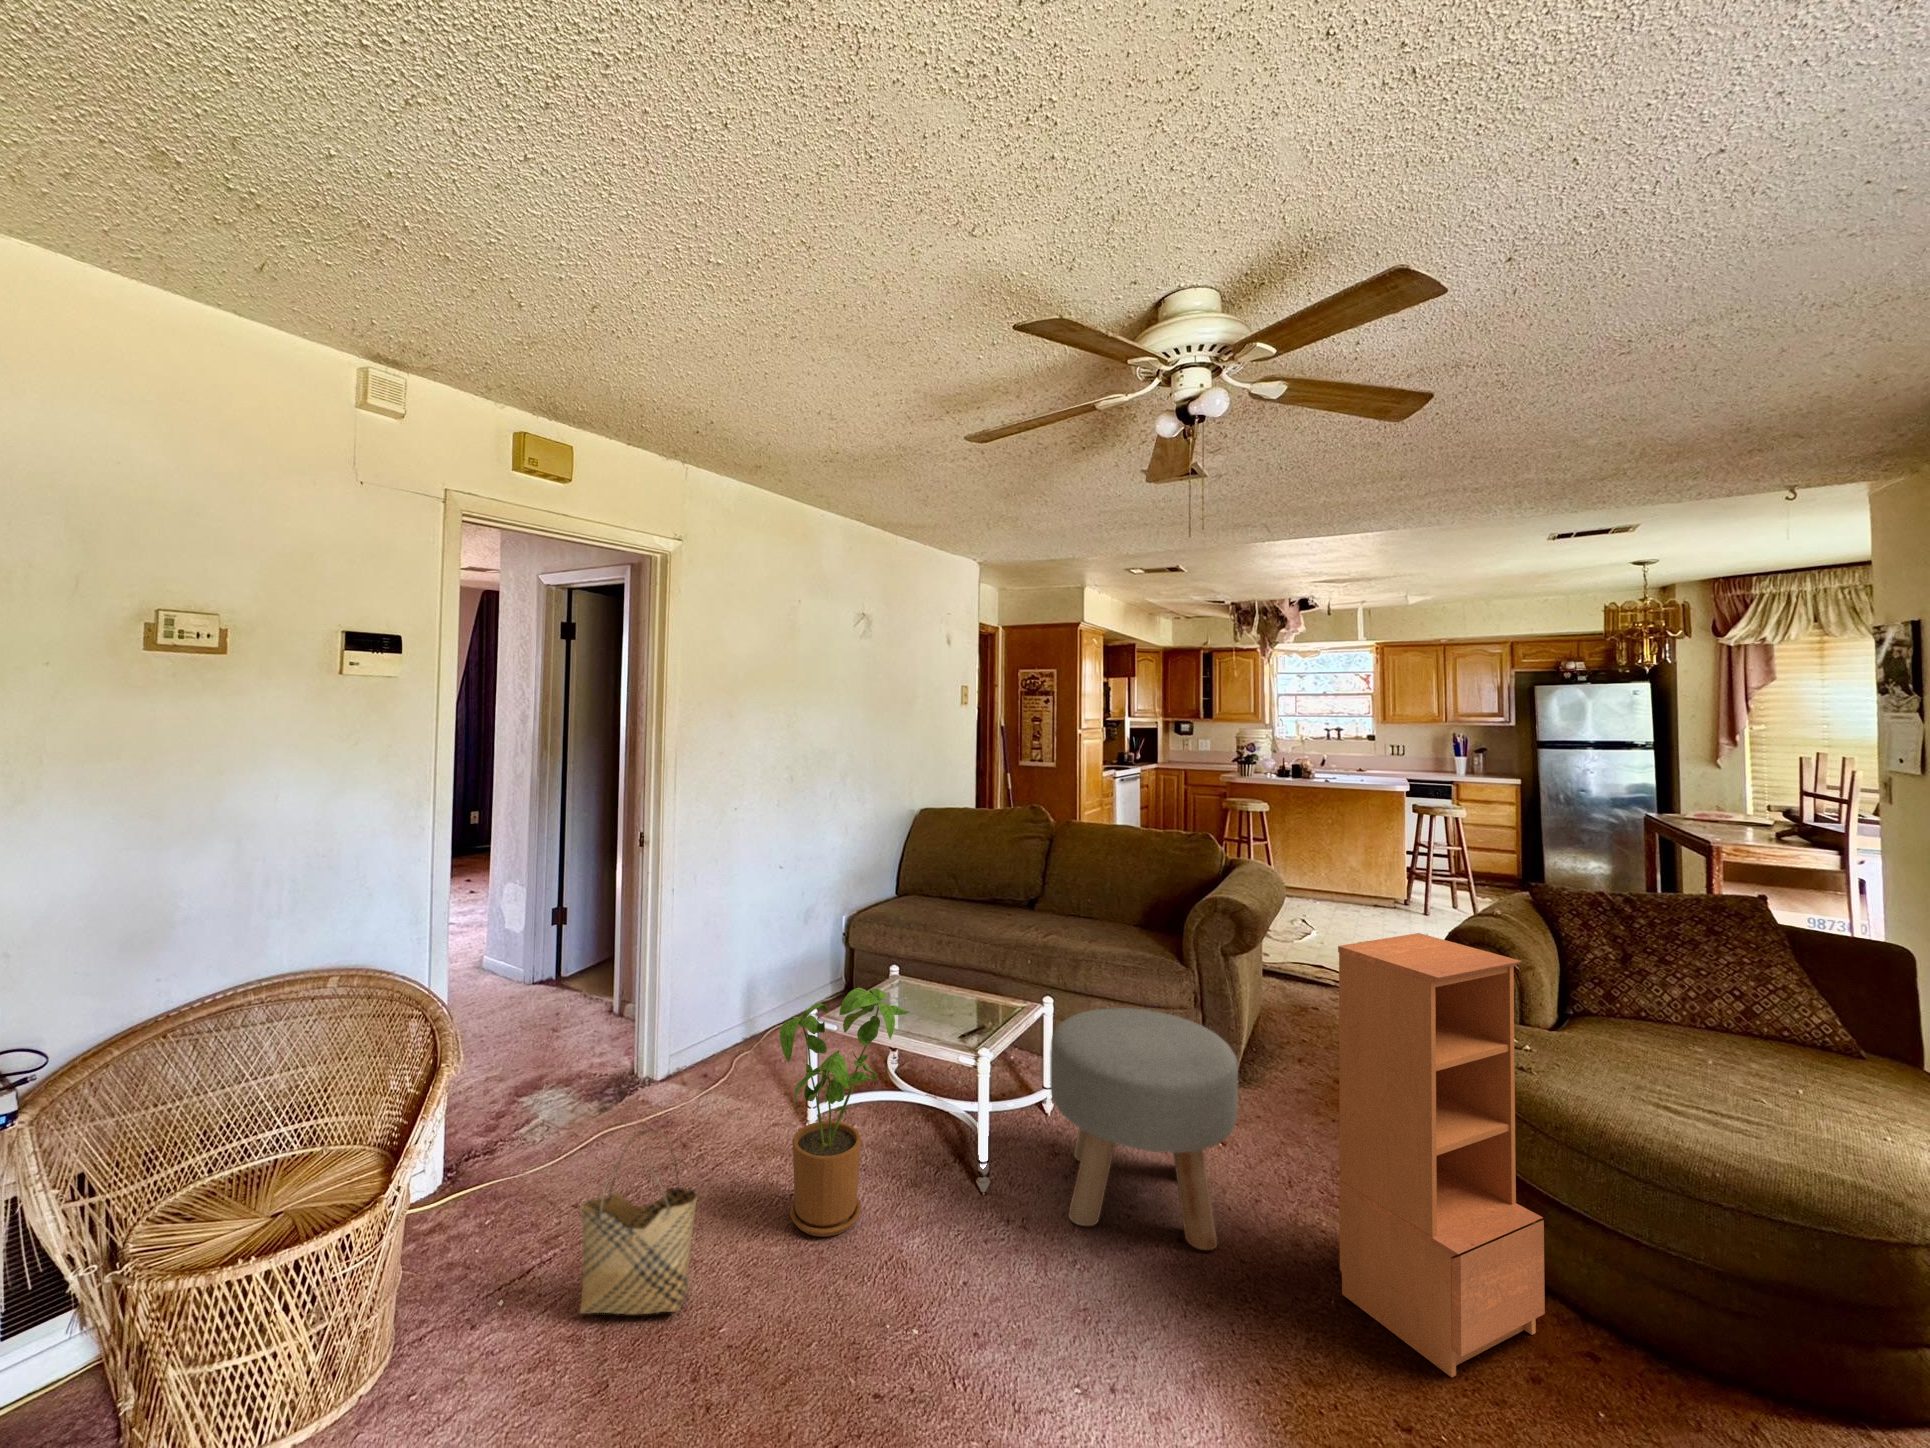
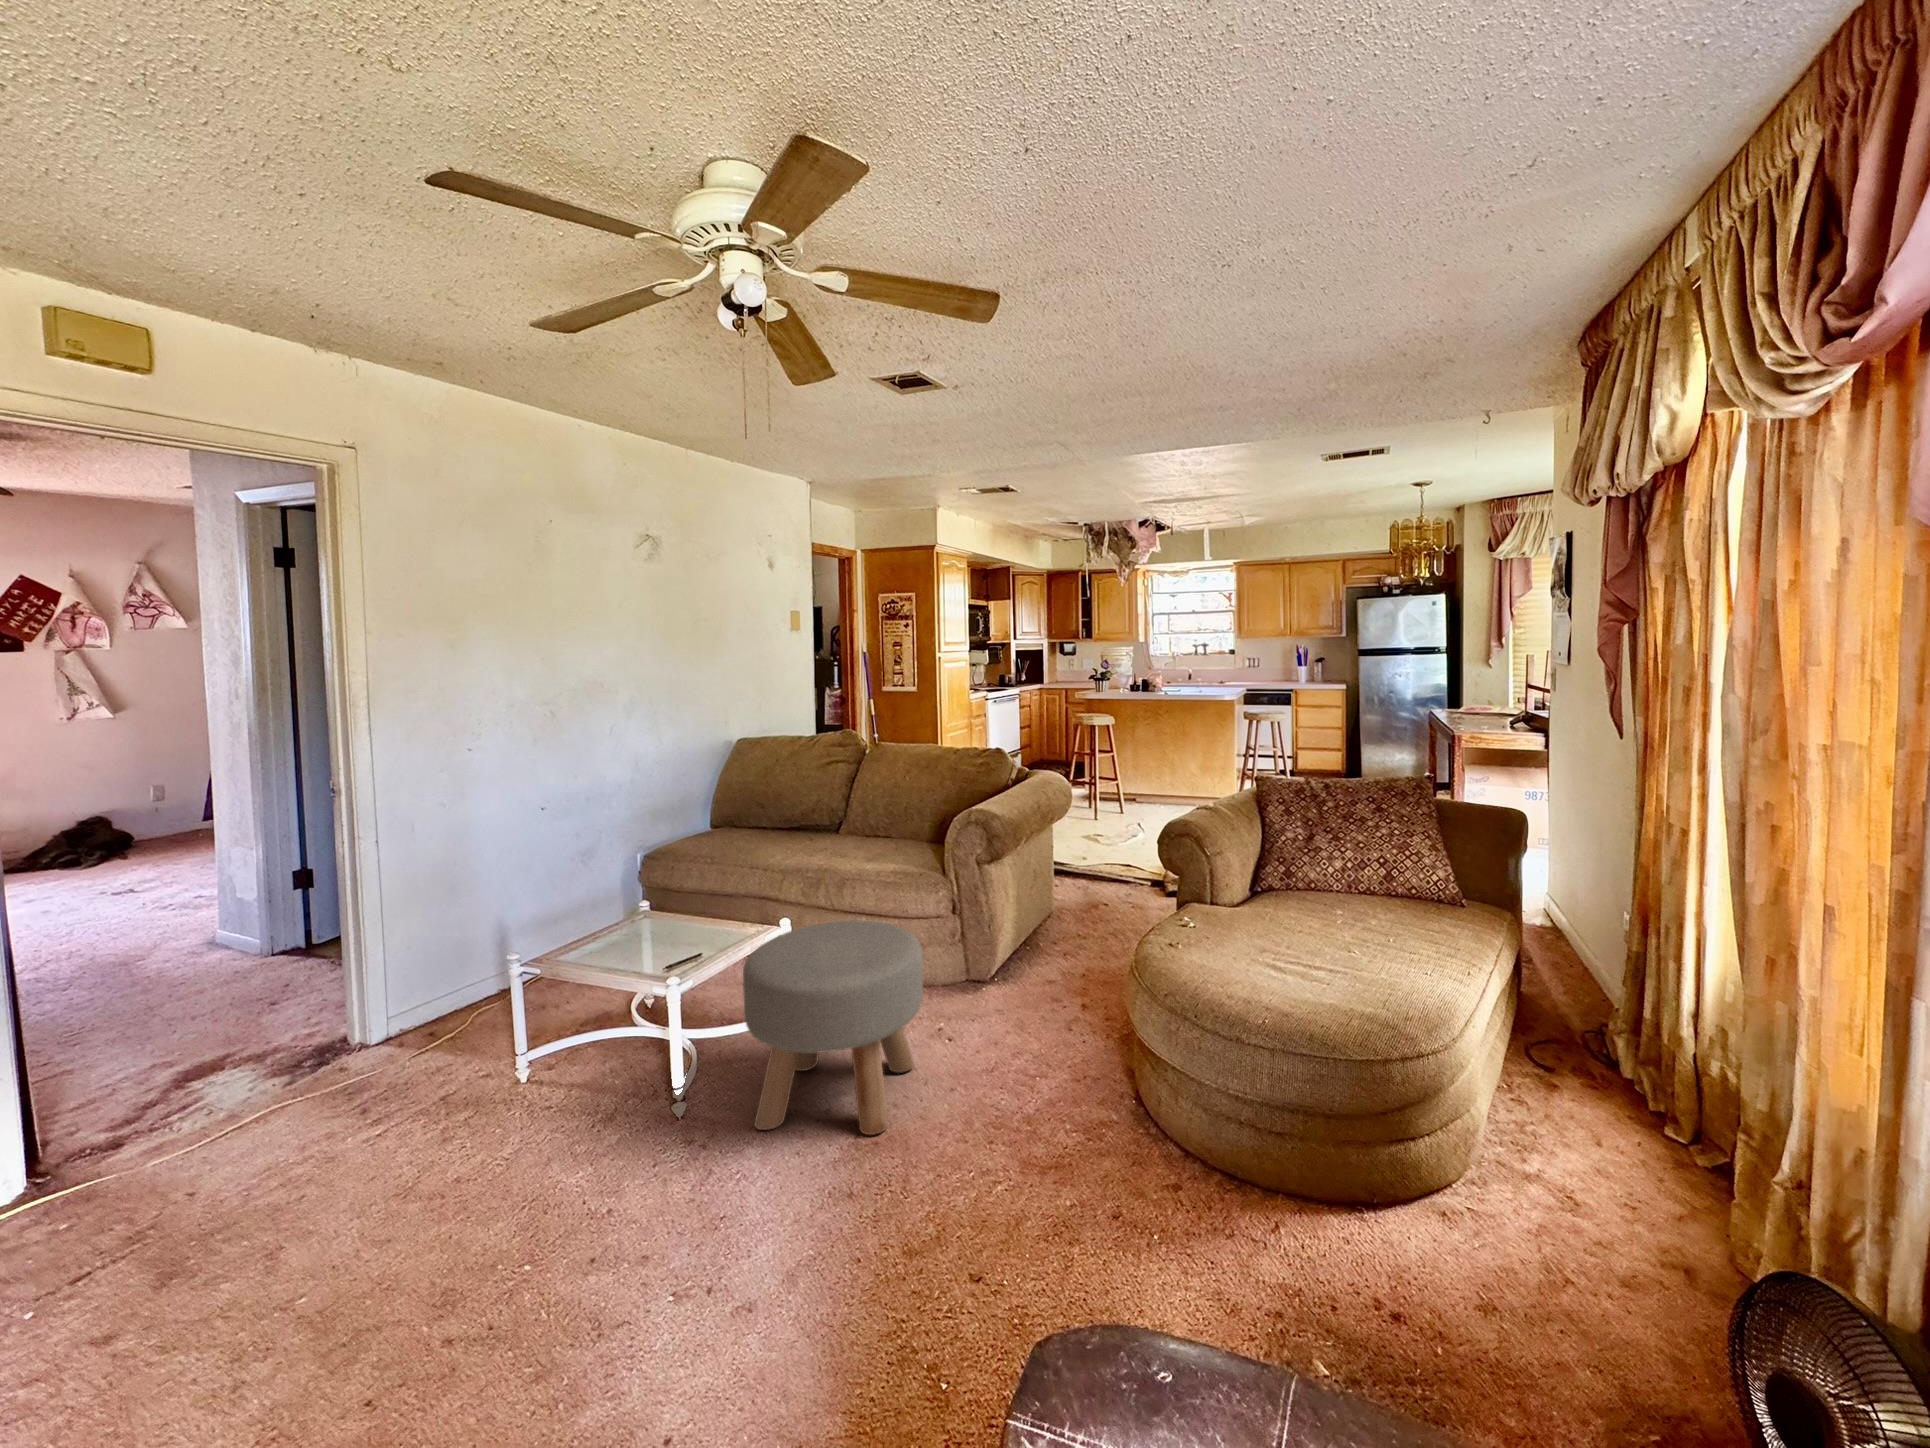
bookcase: present [1338,933,1545,1377] -> none [971,827,1134,1210]
house plant: present [780,988,909,1237] -> none [424,927,582,1182]
woven basket: present [580,1129,698,1314] -> none [123,1102,288,1306]

